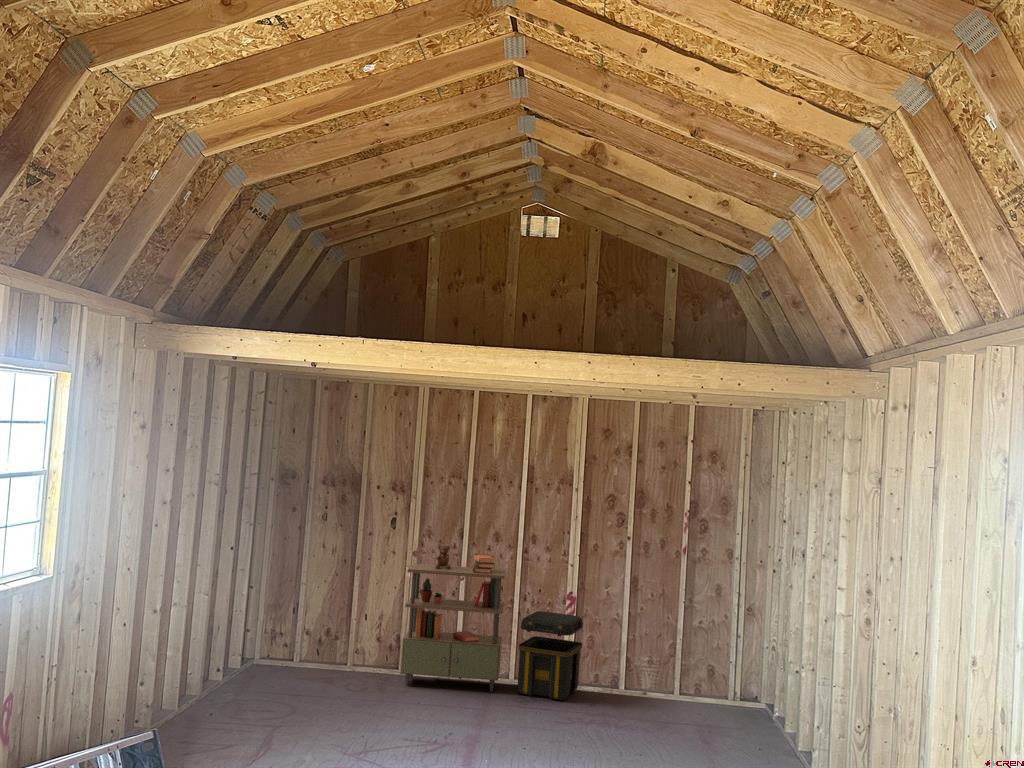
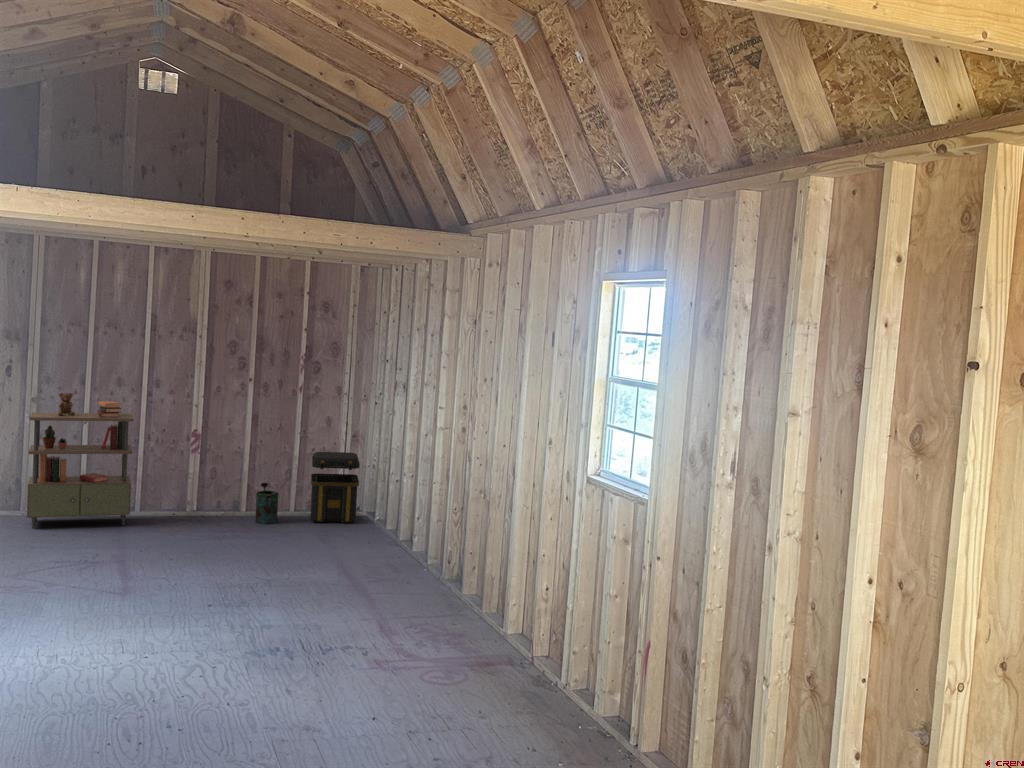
toolbox: present [518,611,583,700] -> present [311,452,360,523]
watering can: none [630,657,656,708] -> present [255,483,279,524]

